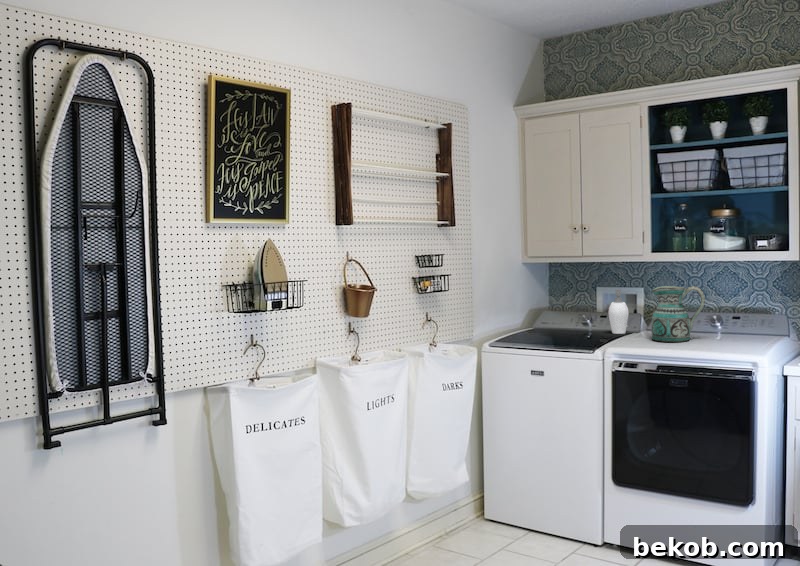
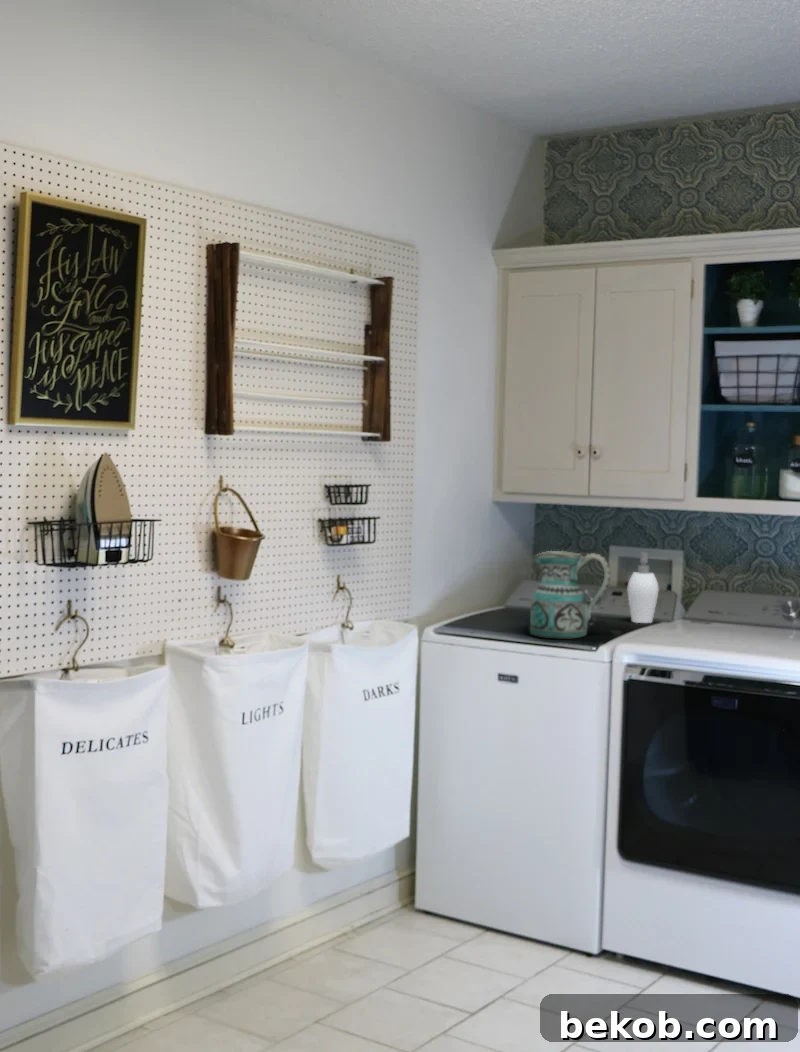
ceramic pitcher: present [652,286,705,342] -> present [530,551,610,638]

